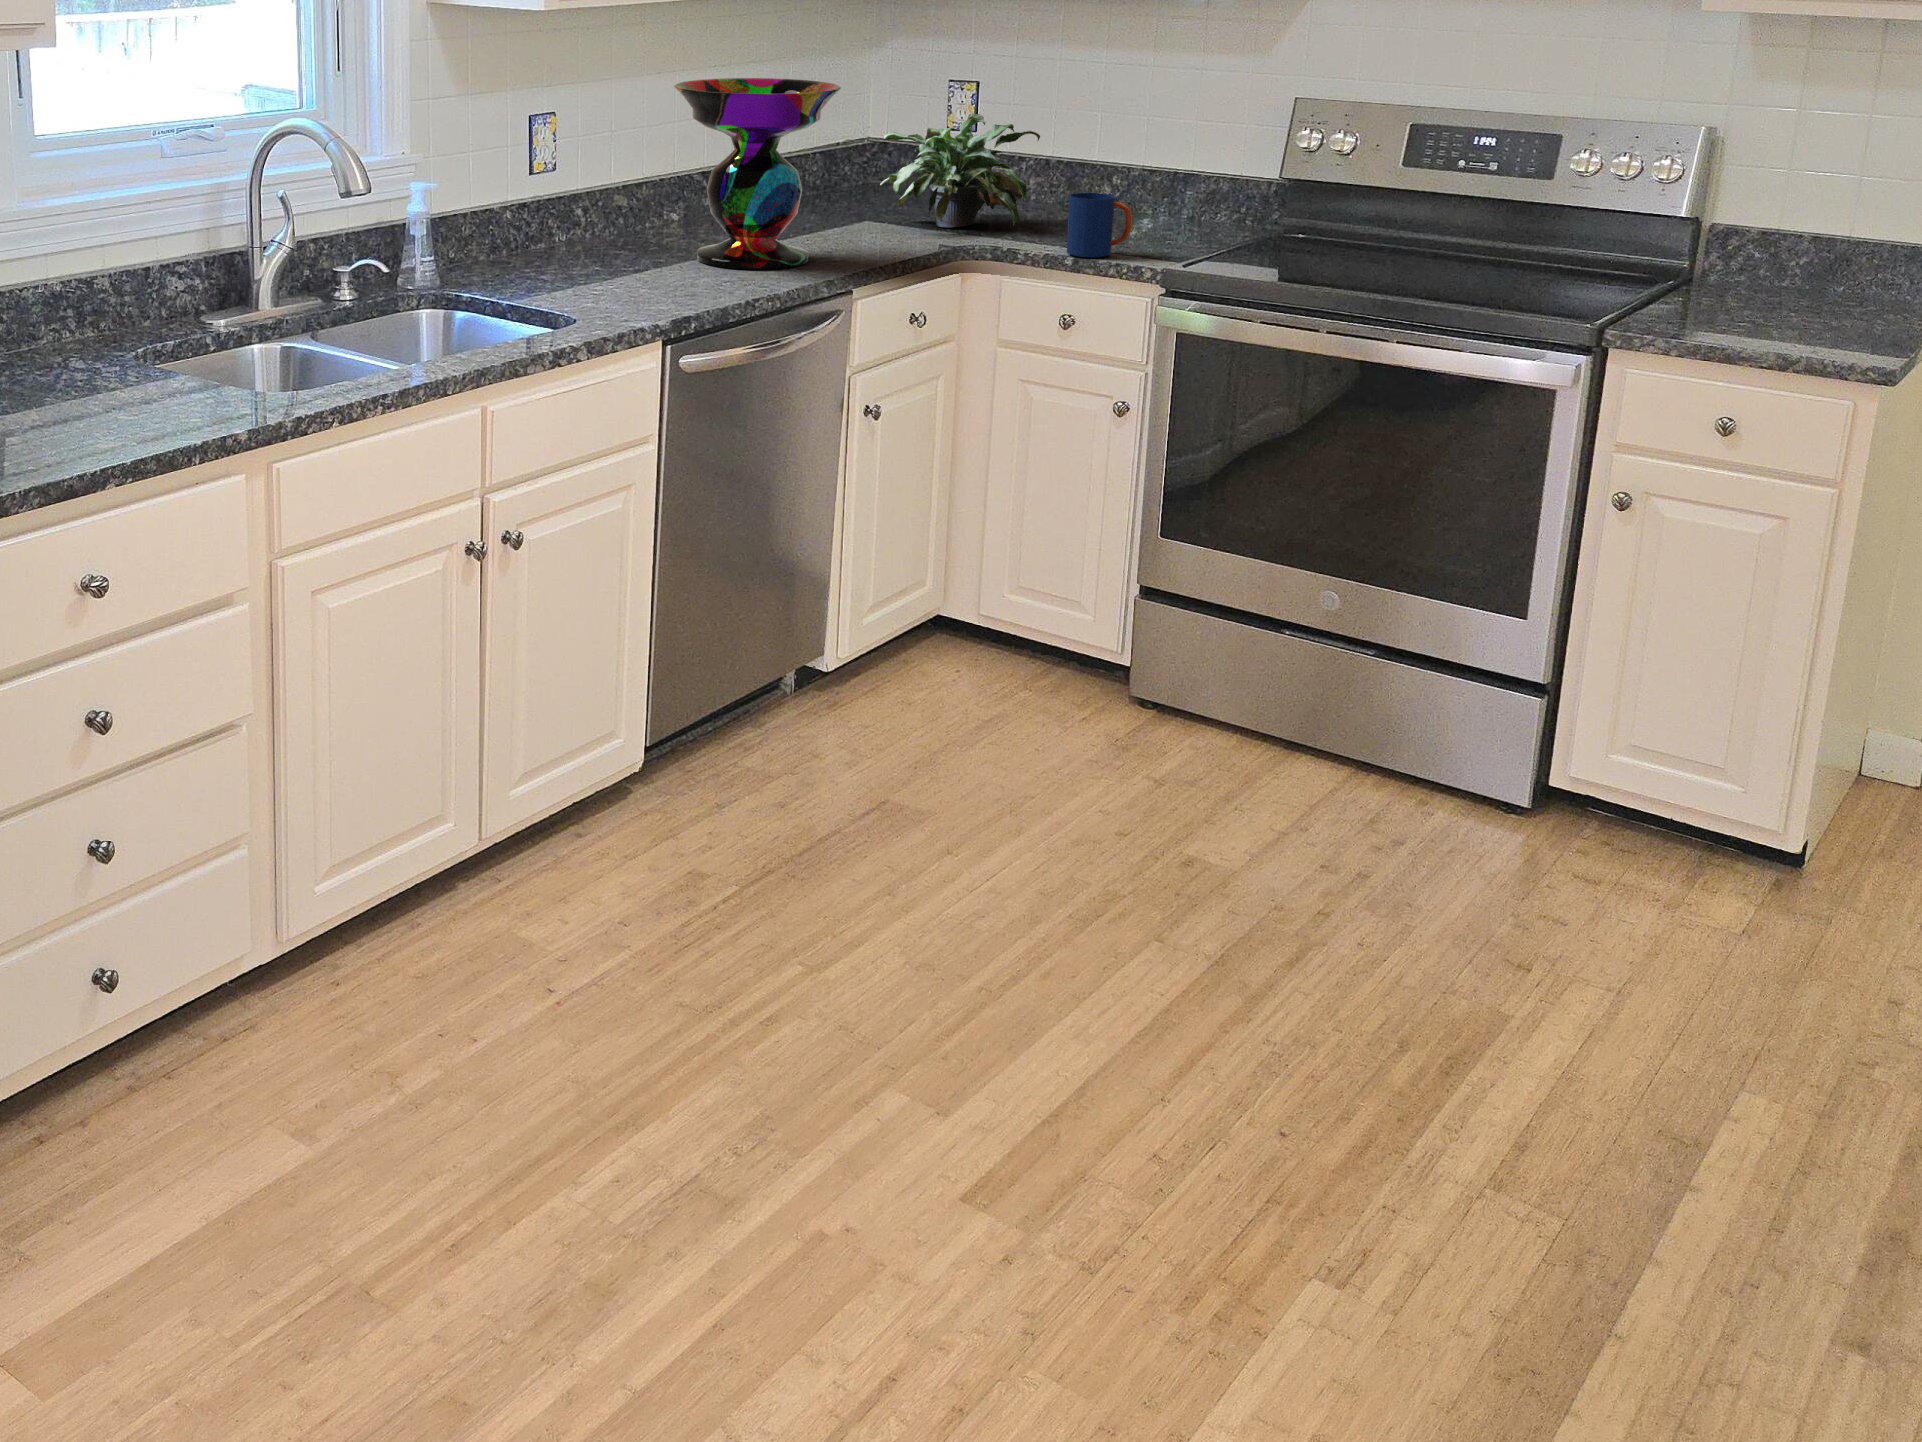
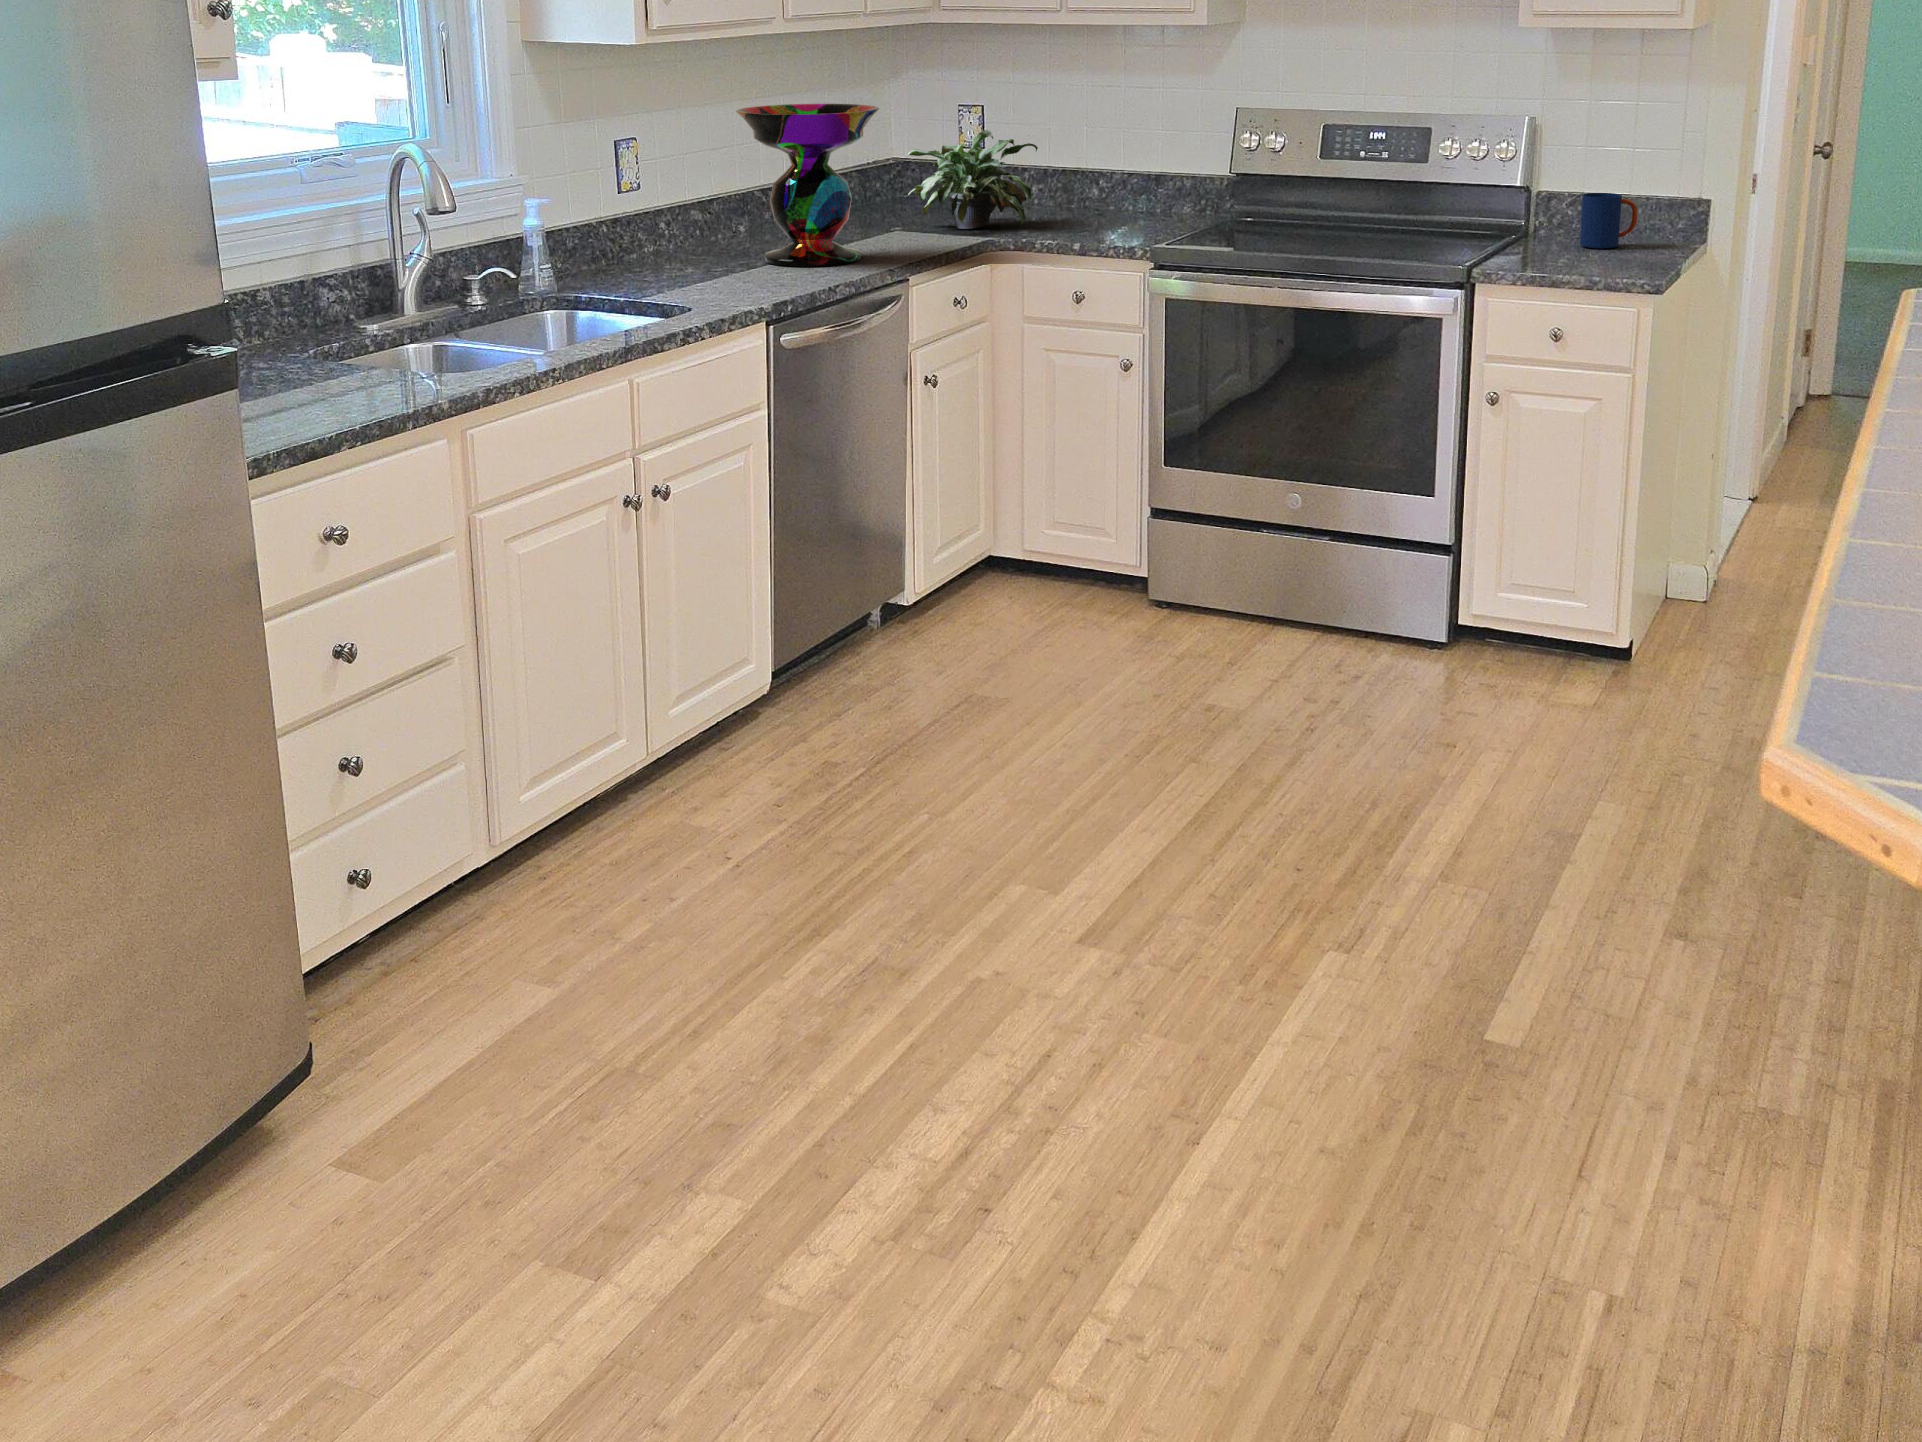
mug: present [1067,193,1132,258] -> present [1580,193,1638,248]

